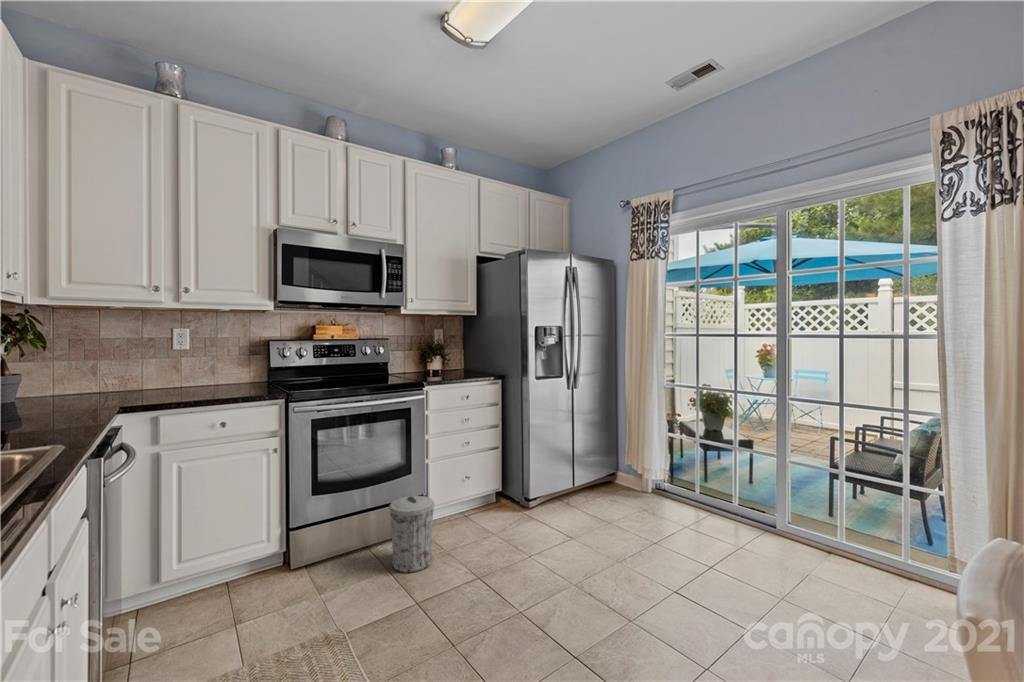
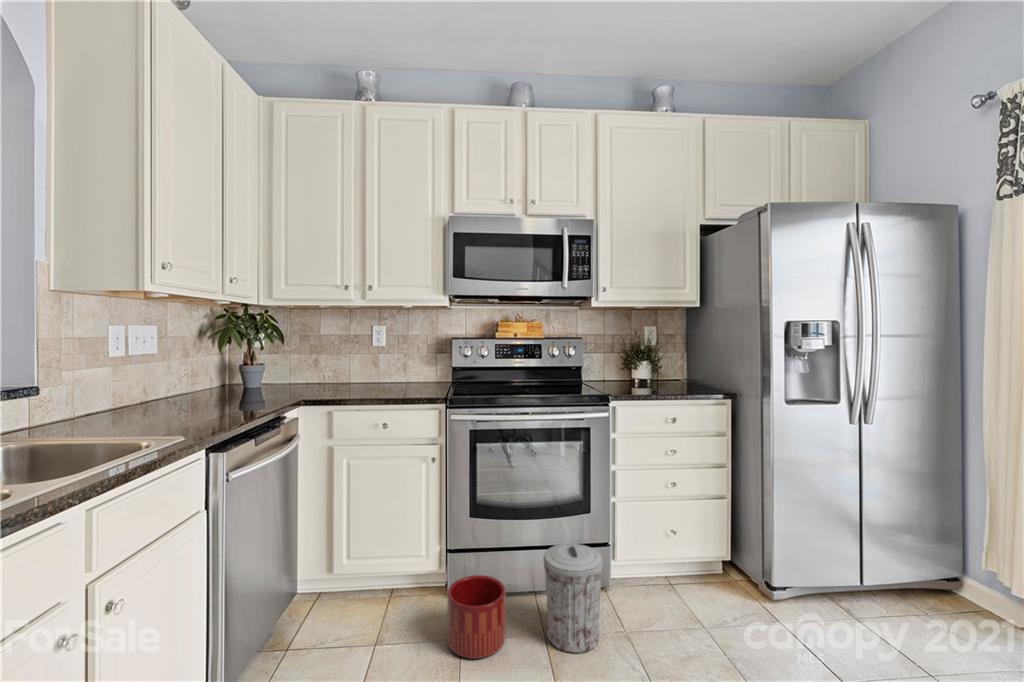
planter: none [312,536,363,600] -> present [447,575,506,659]

